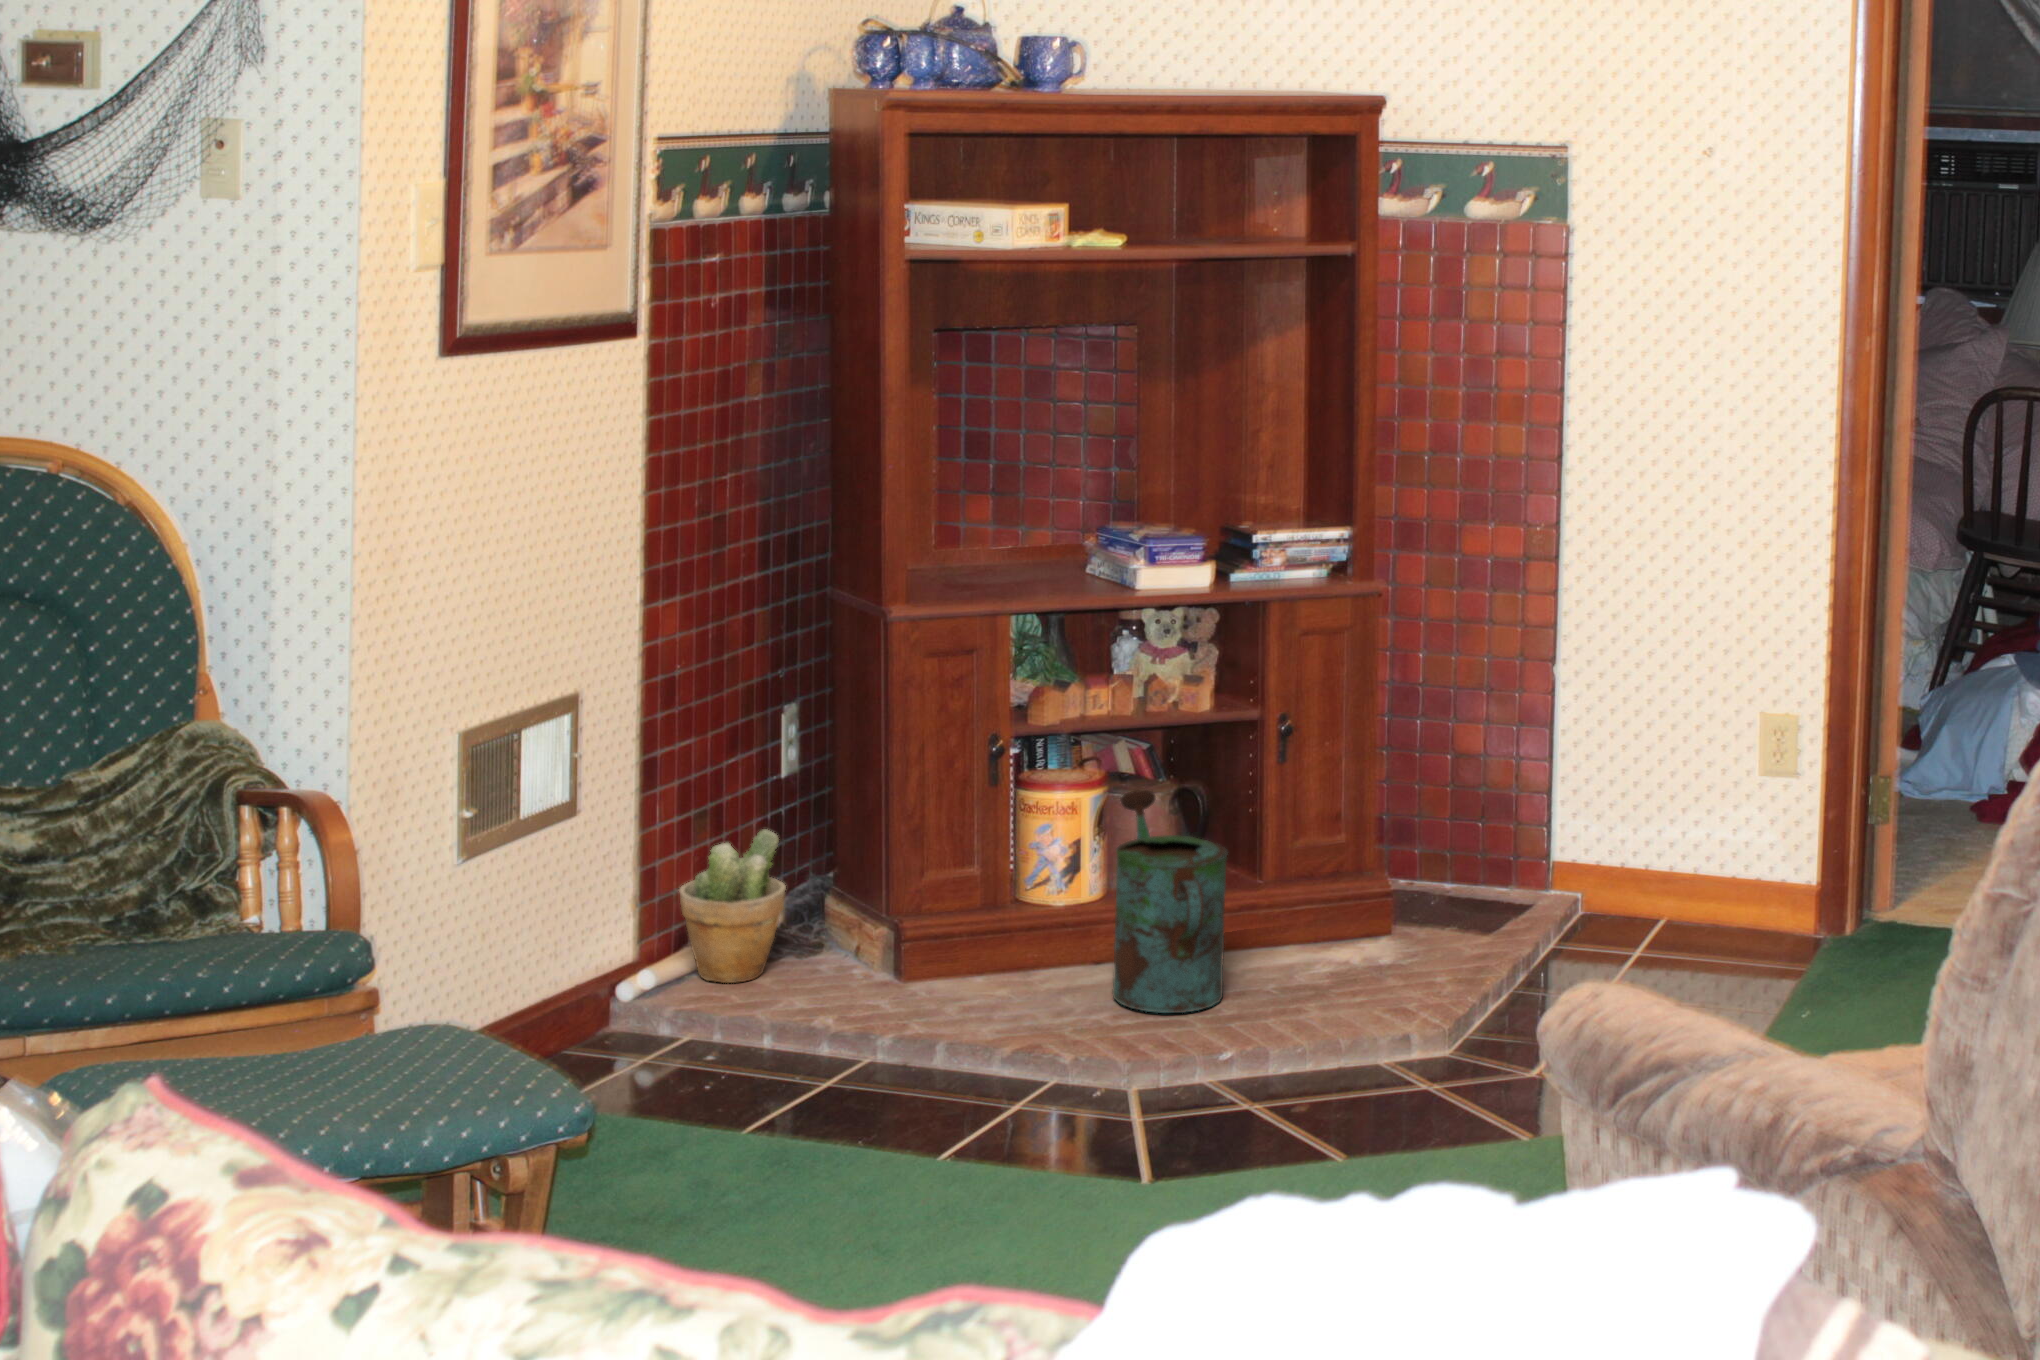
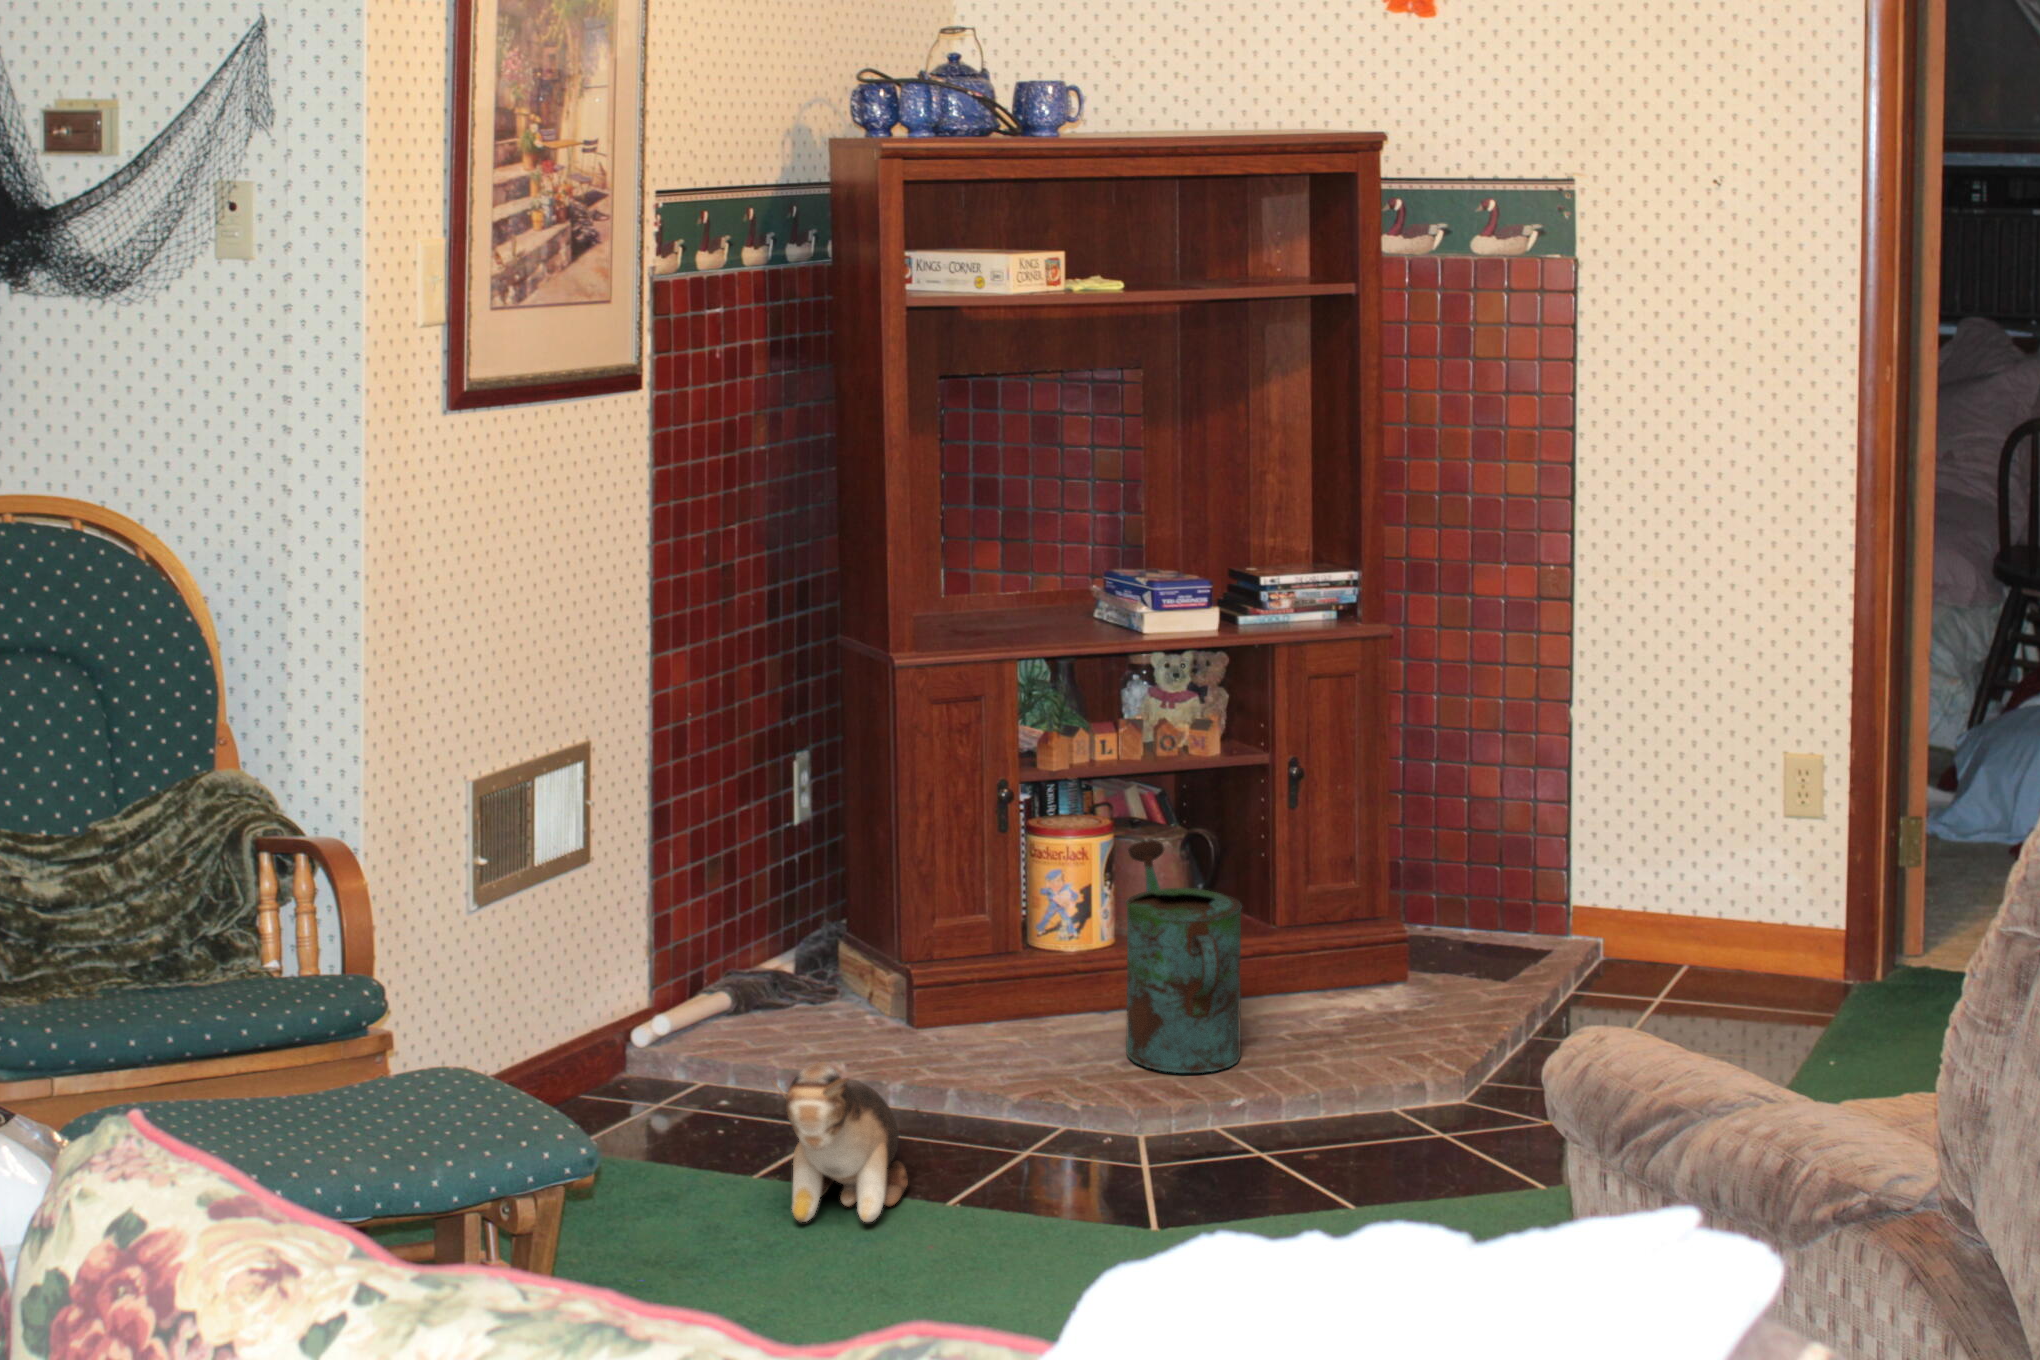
potted plant: present [680,829,786,983] -> none [690,878,794,1034]
plush toy: none [762,1004,896,1160] -> present [773,1062,908,1222]

